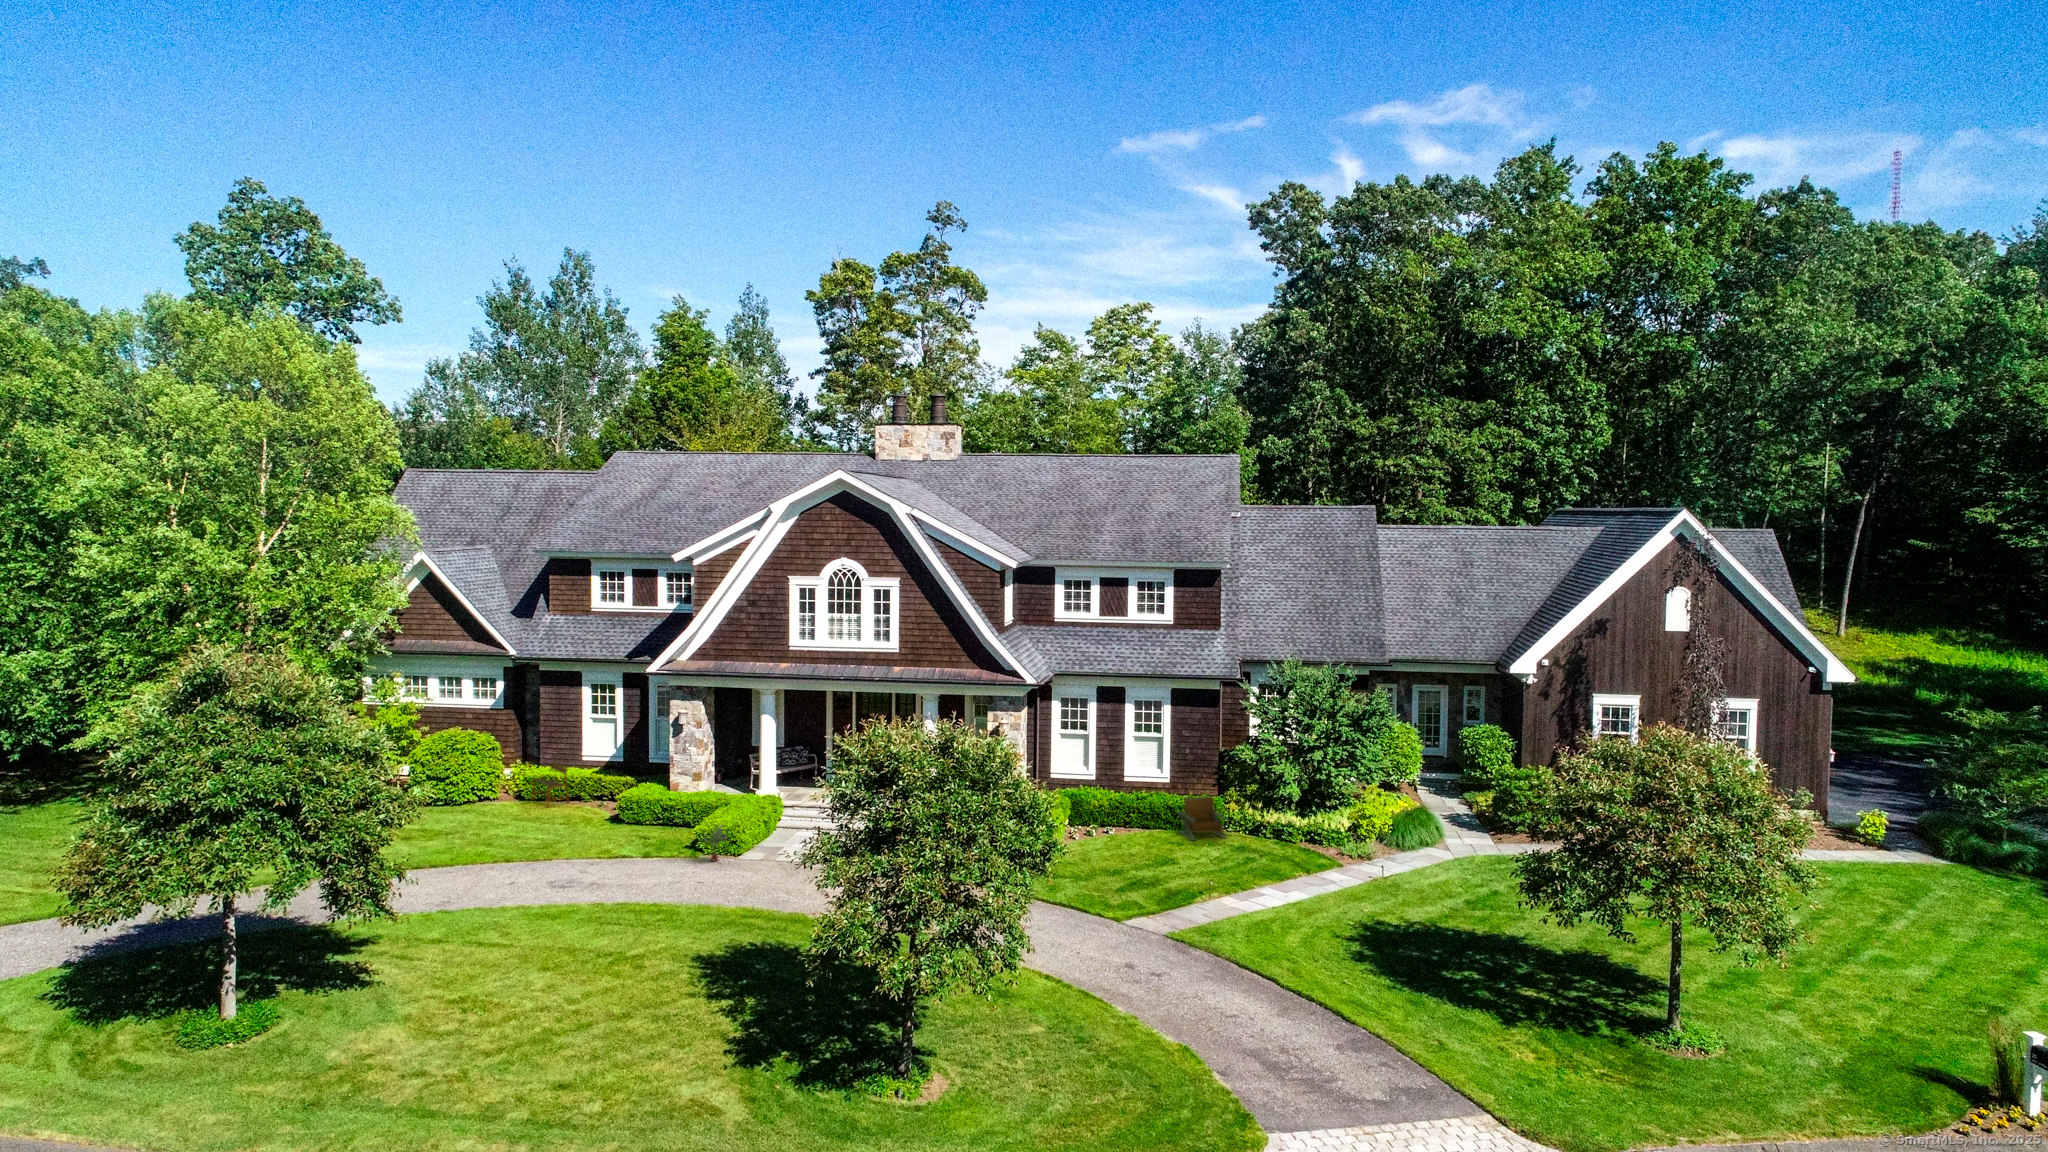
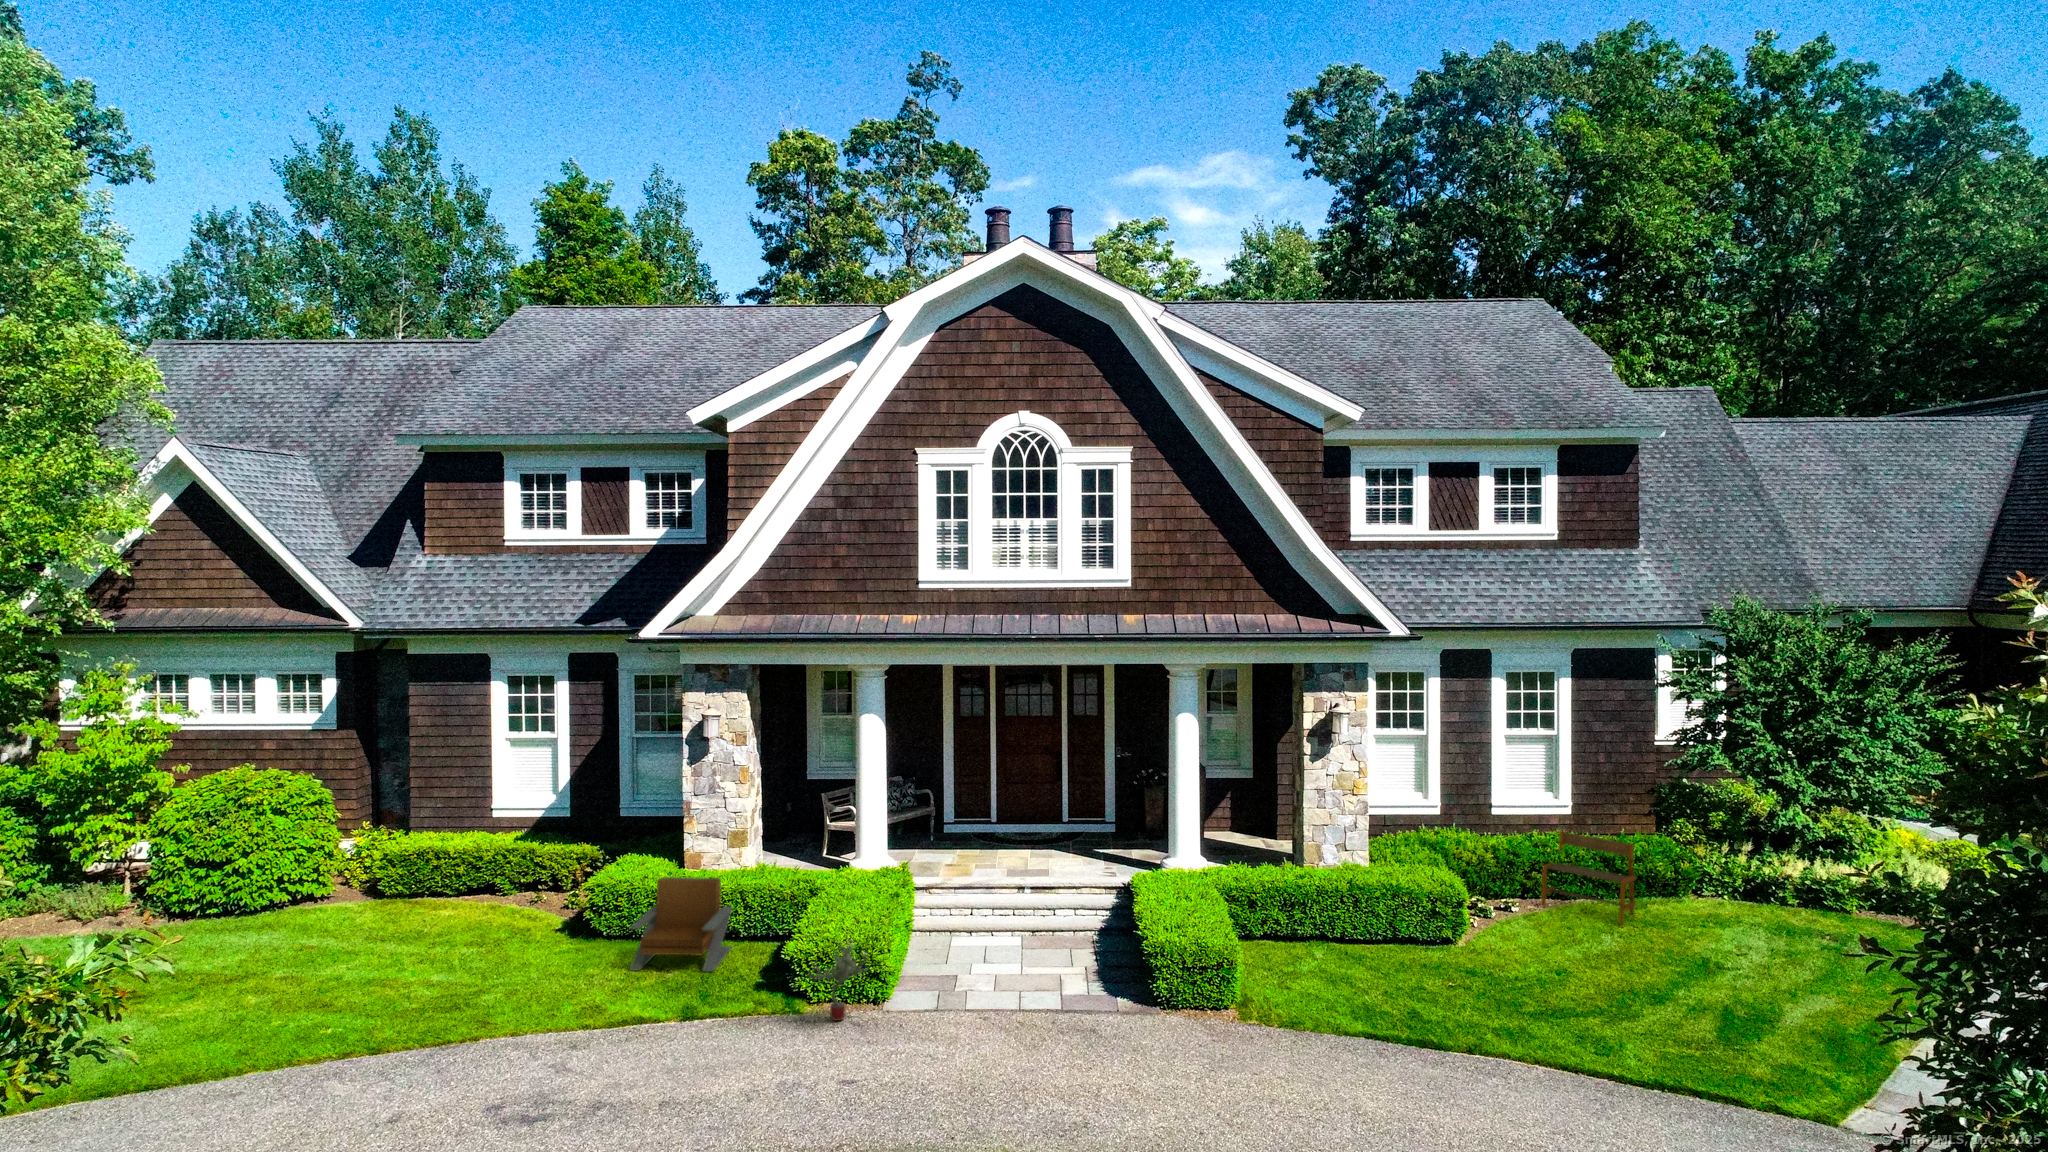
bench: present [531,763,569,807] -> present [1541,831,1637,925]
lounge chair: present [1179,797,1227,841] -> present [629,877,733,972]

